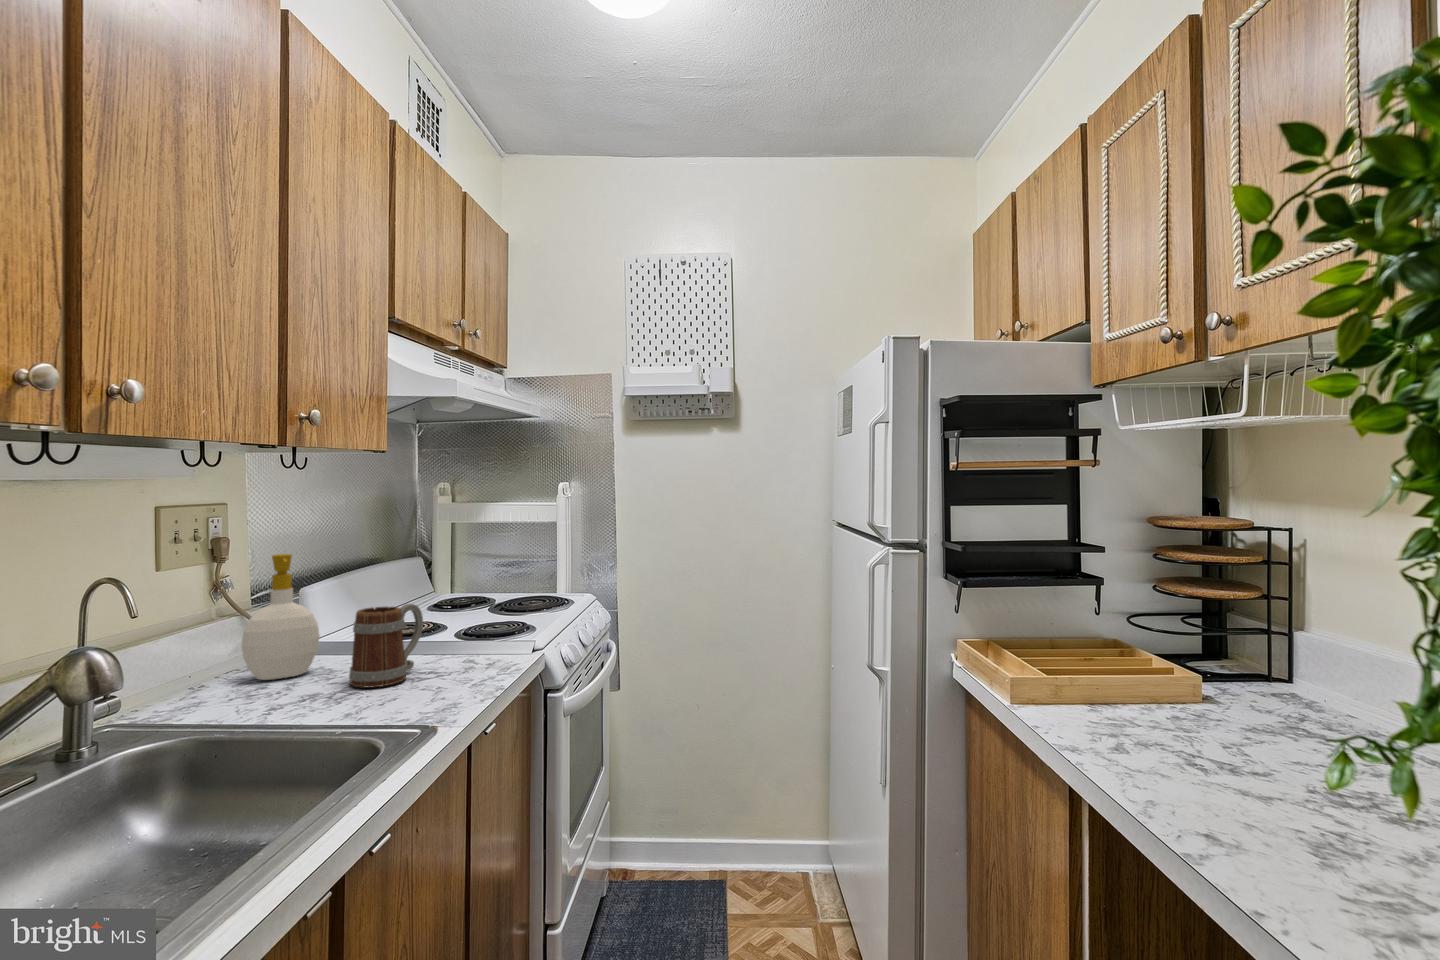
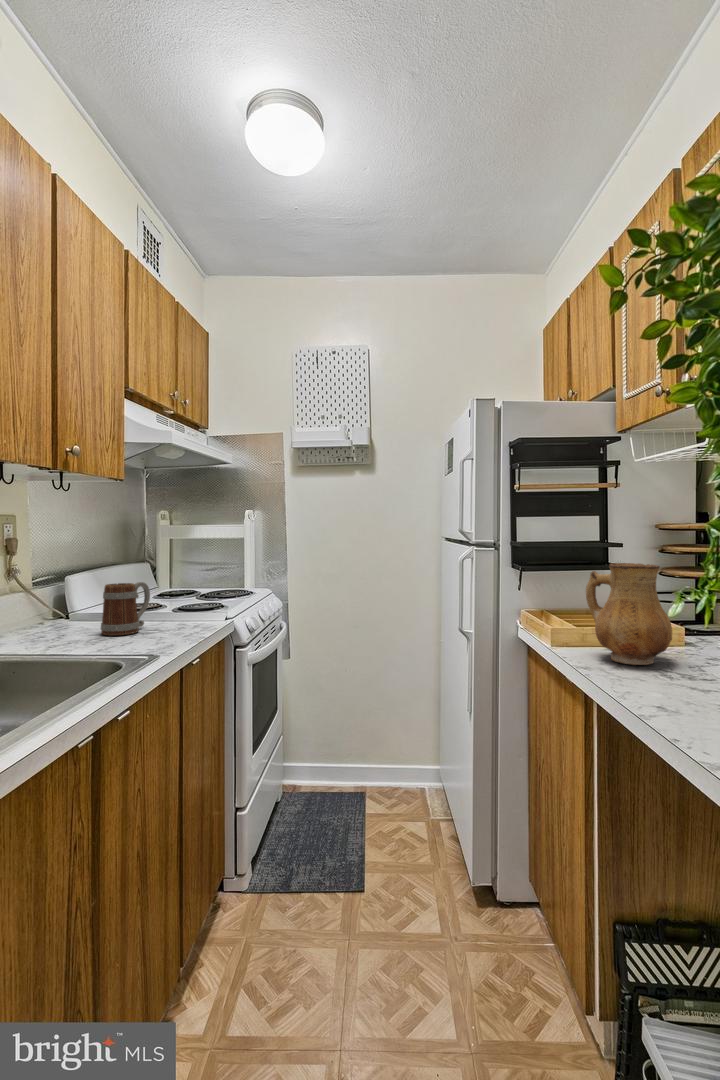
soap bottle: present [242,554,320,680] -> none [28,548,80,632]
ceramic pitcher: none [1064,587,1196,743] -> present [586,563,672,665]

